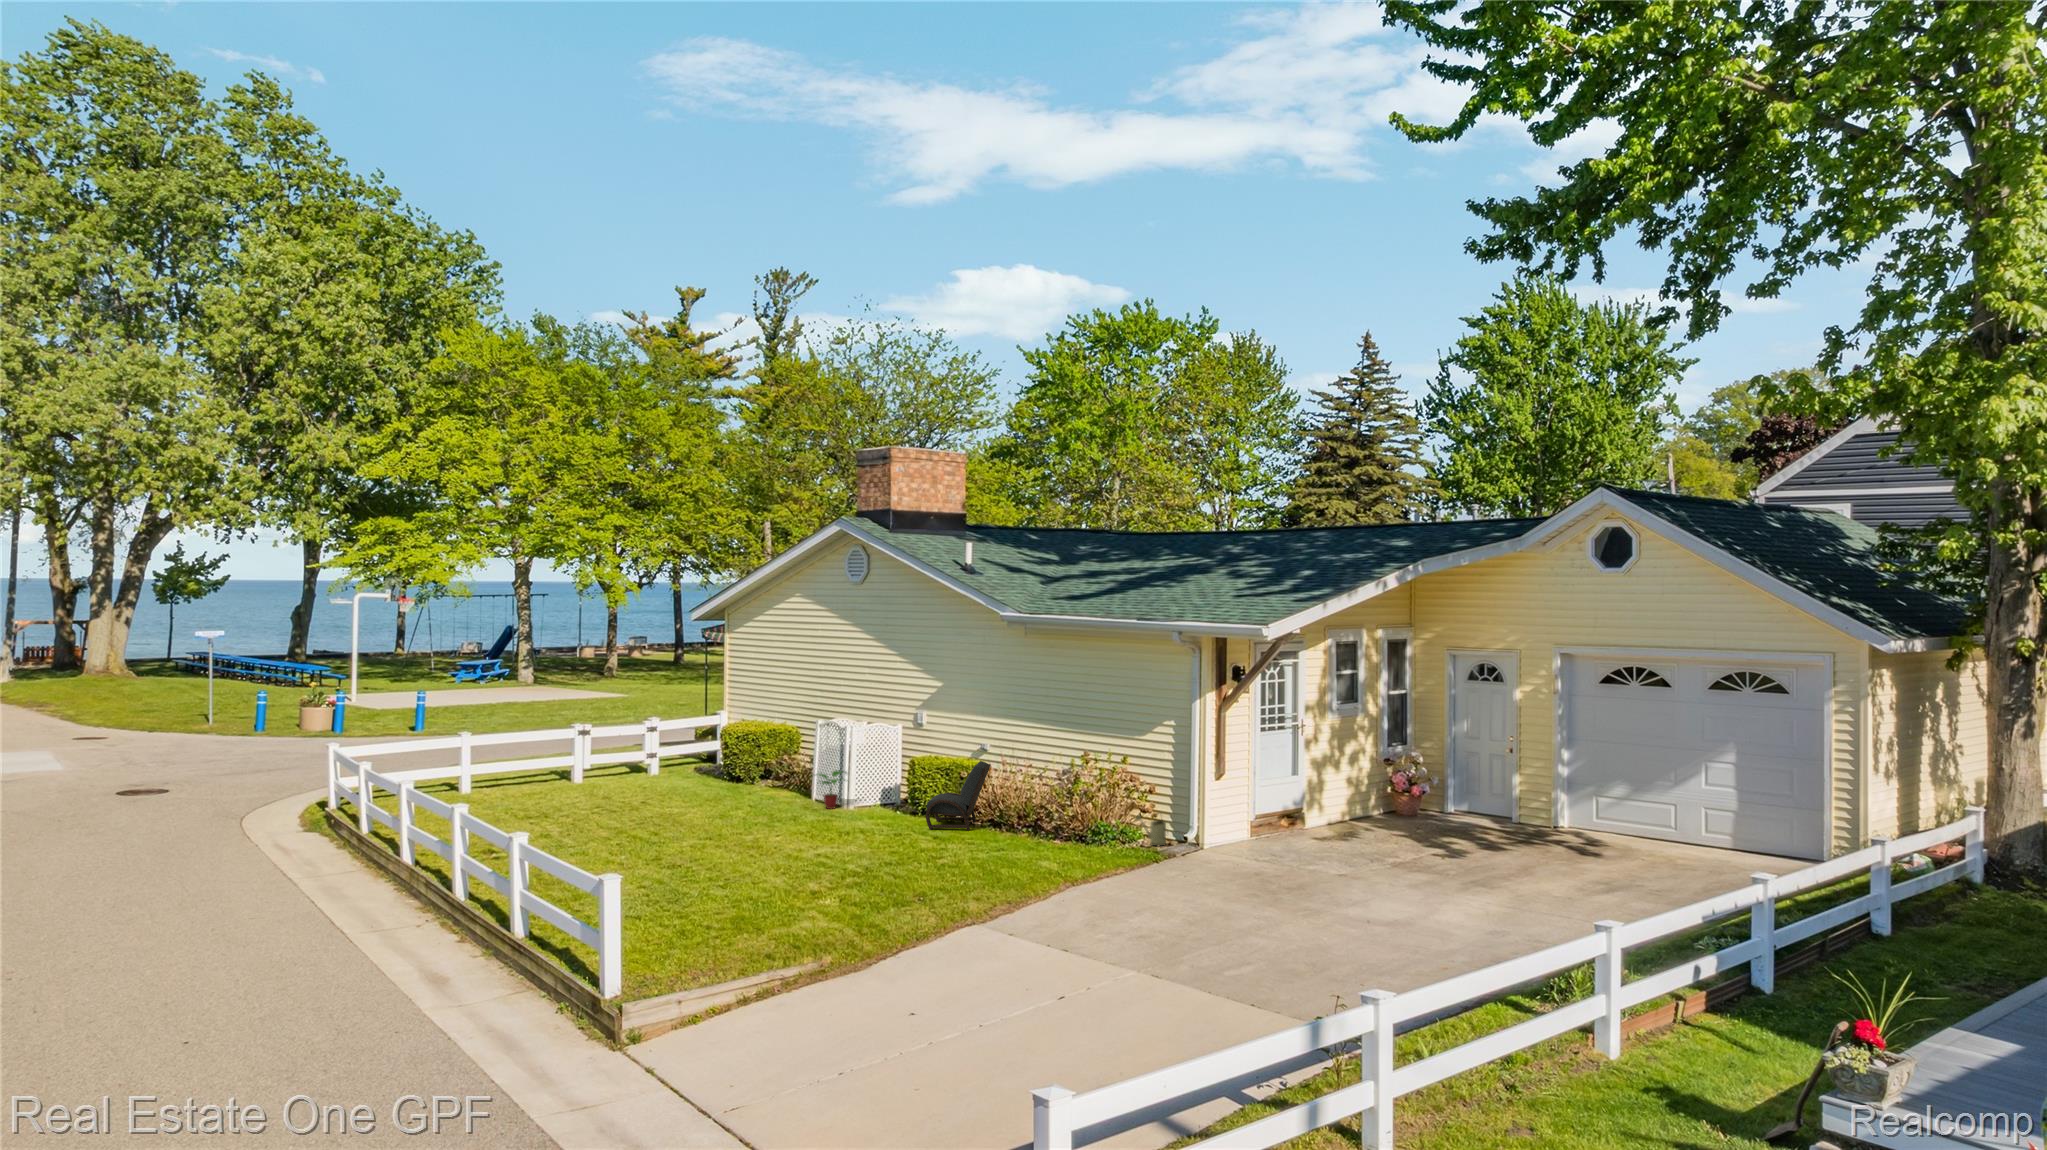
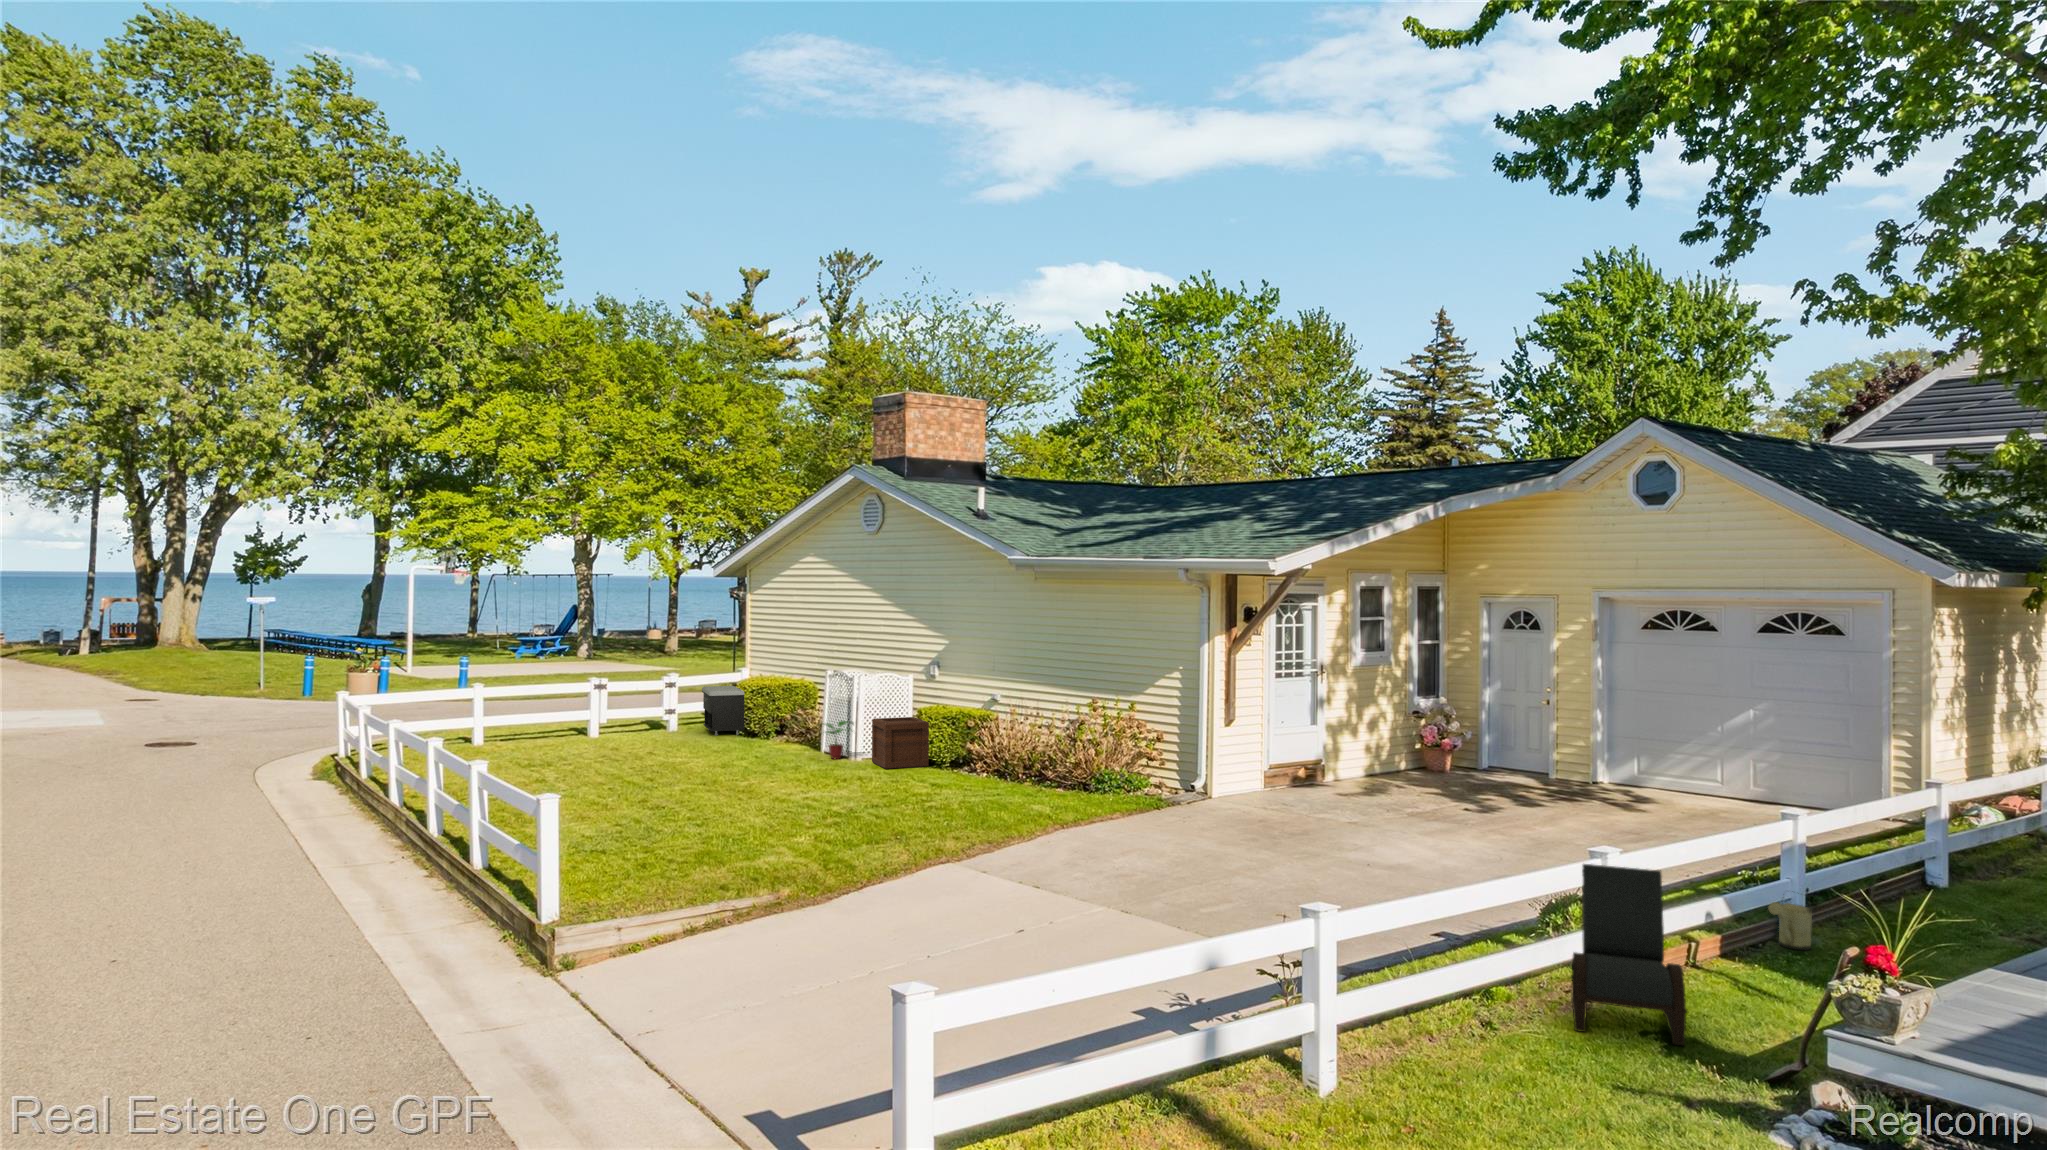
storage bench: none [685,731,730,782] -> present [702,686,745,735]
lounge chair: present [926,761,991,830] -> present [1570,864,1687,1045]
wooden crate: none [868,767,924,820] -> present [872,717,929,769]
watering can: present [1136,815,1166,846] -> present [1768,902,1812,950]

